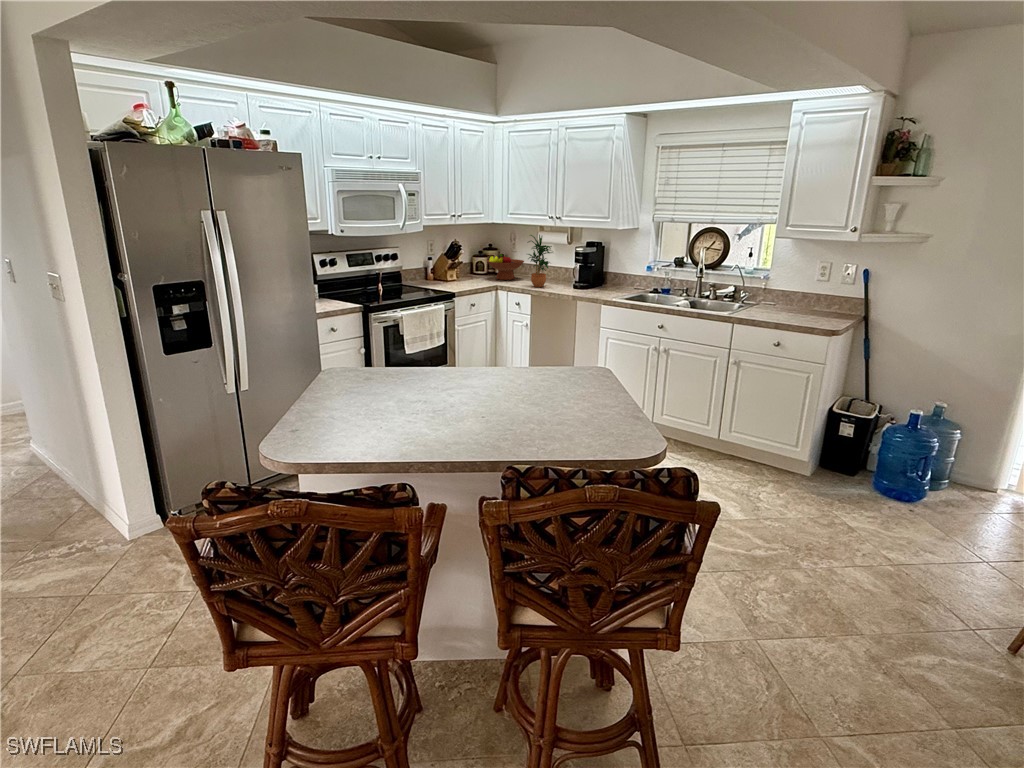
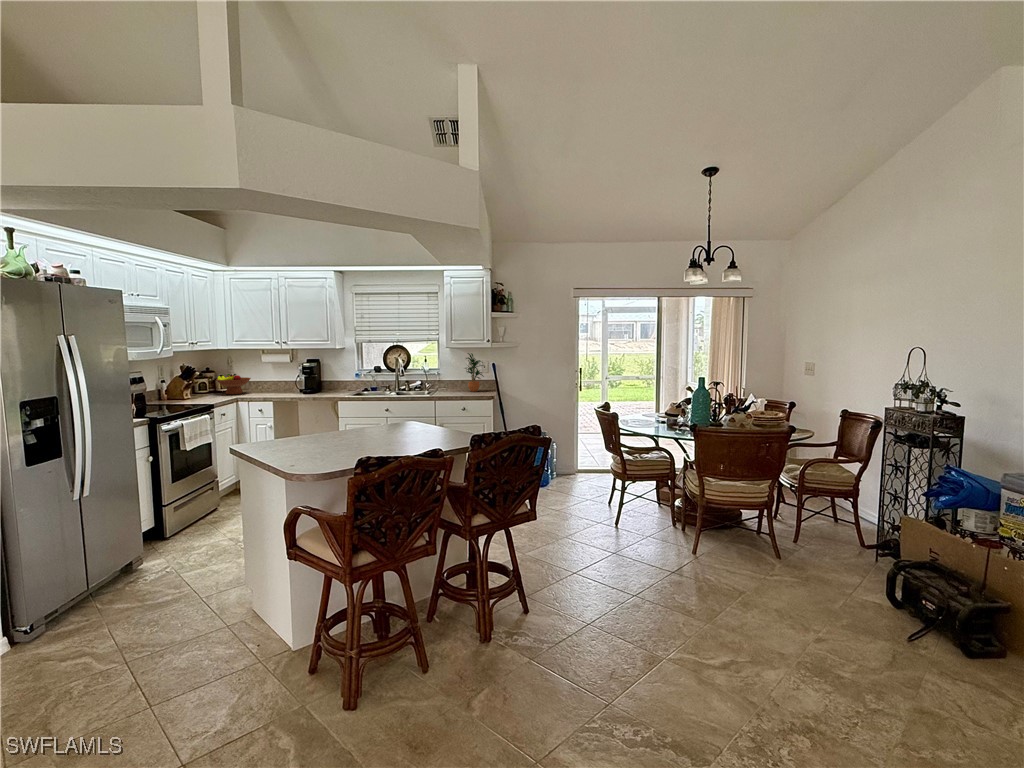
potted plant: present [528,235,553,287] -> present [465,353,484,392]

